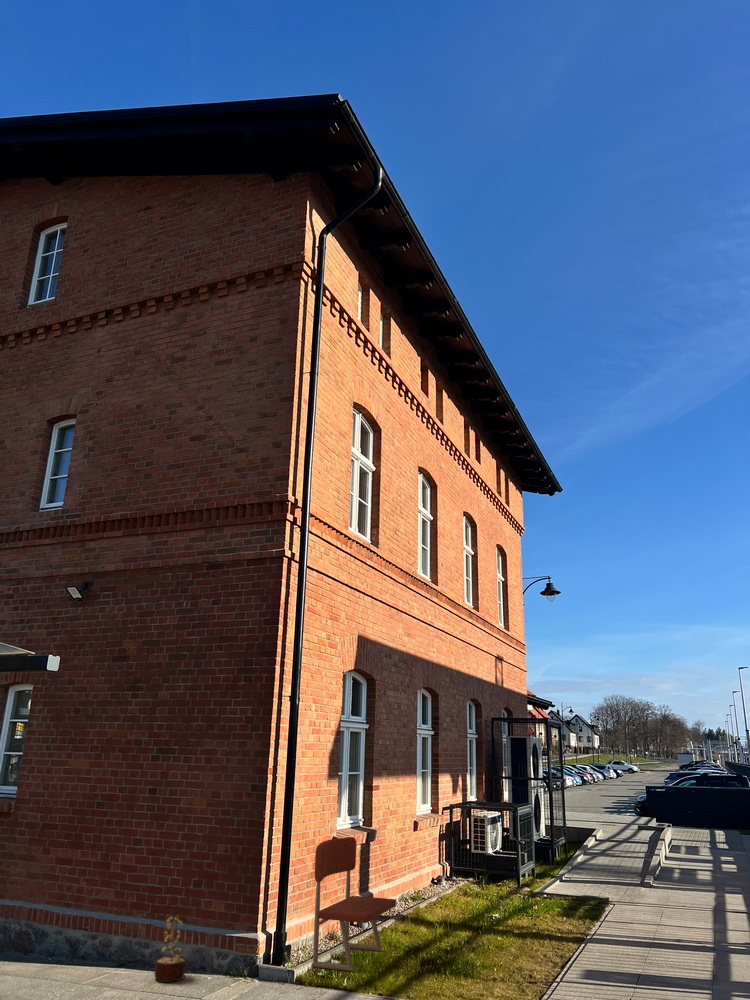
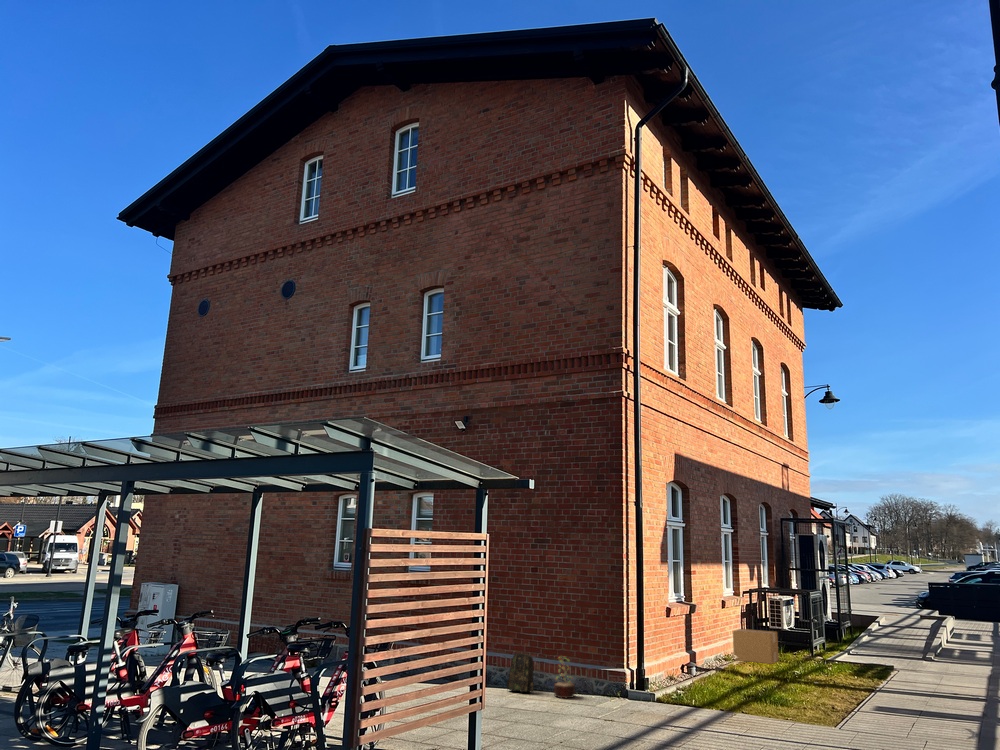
bench: present [311,837,396,971] -> none [660,607,721,699]
cardboard box: none [426,855,480,901] -> present [733,629,779,664]
backpack: none [89,914,134,975] -> present [507,654,534,692]

